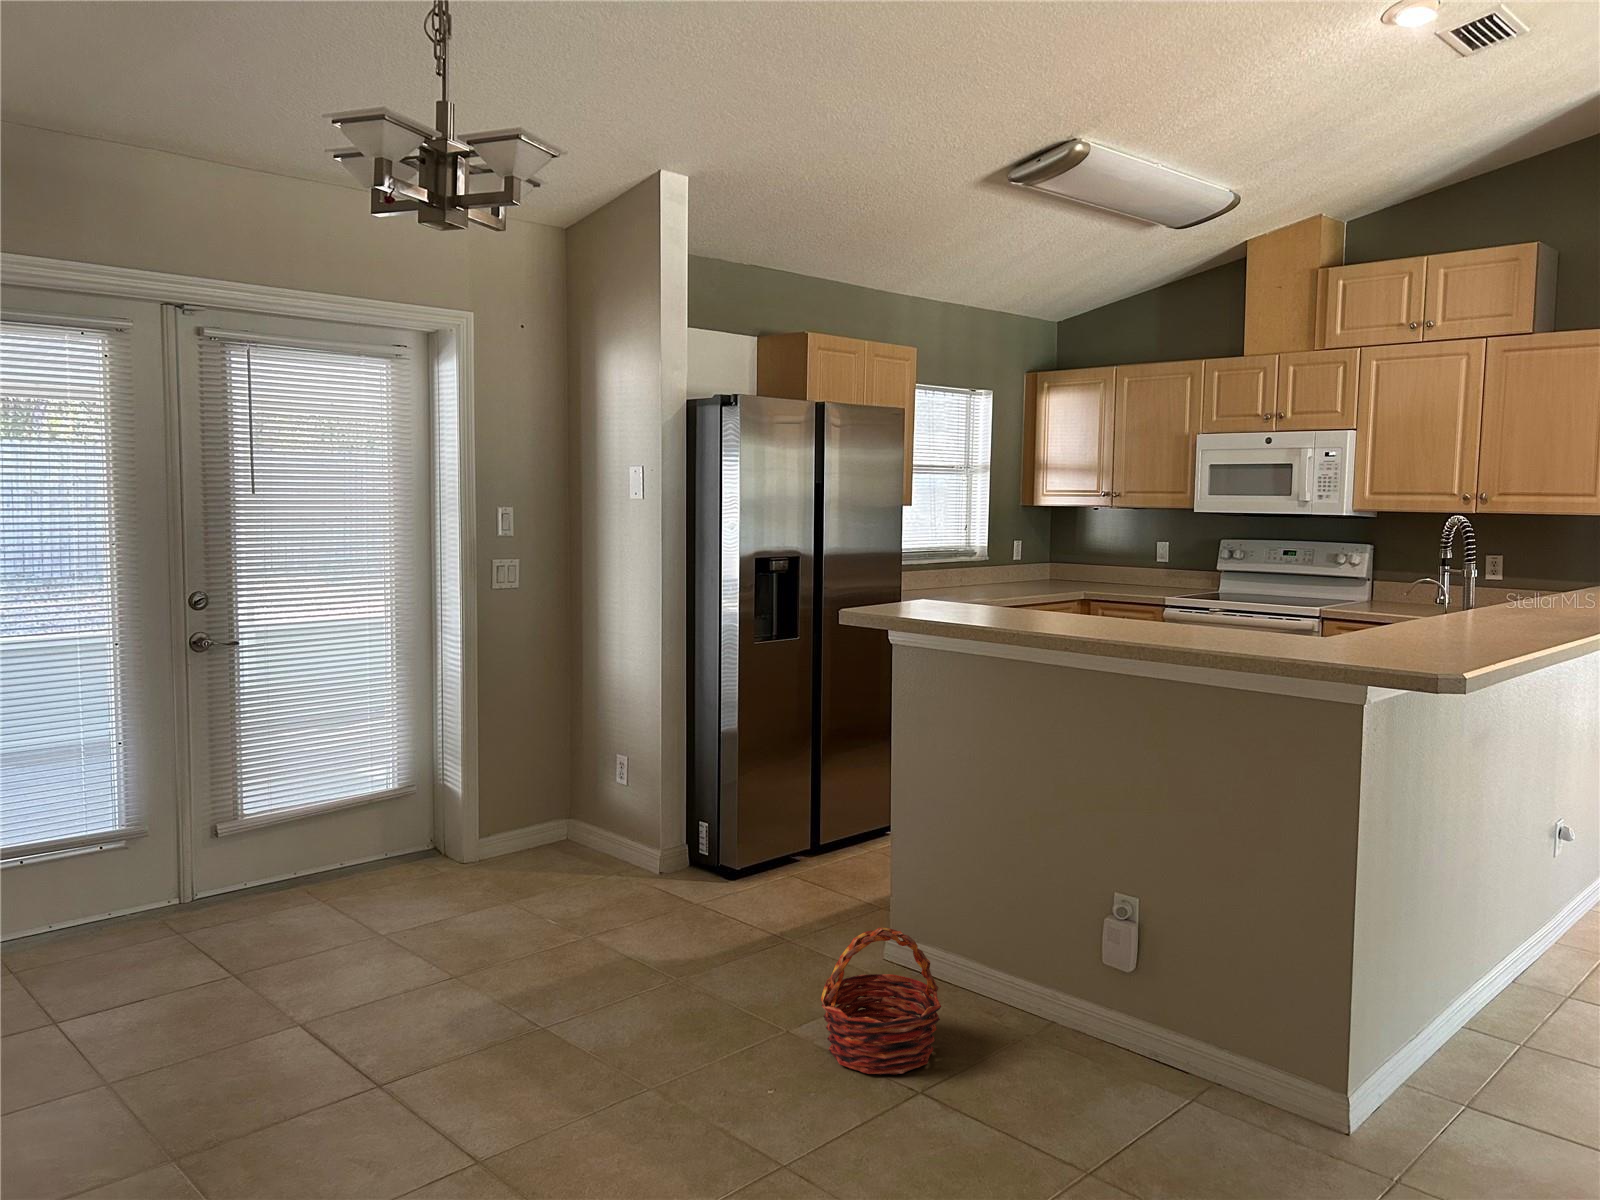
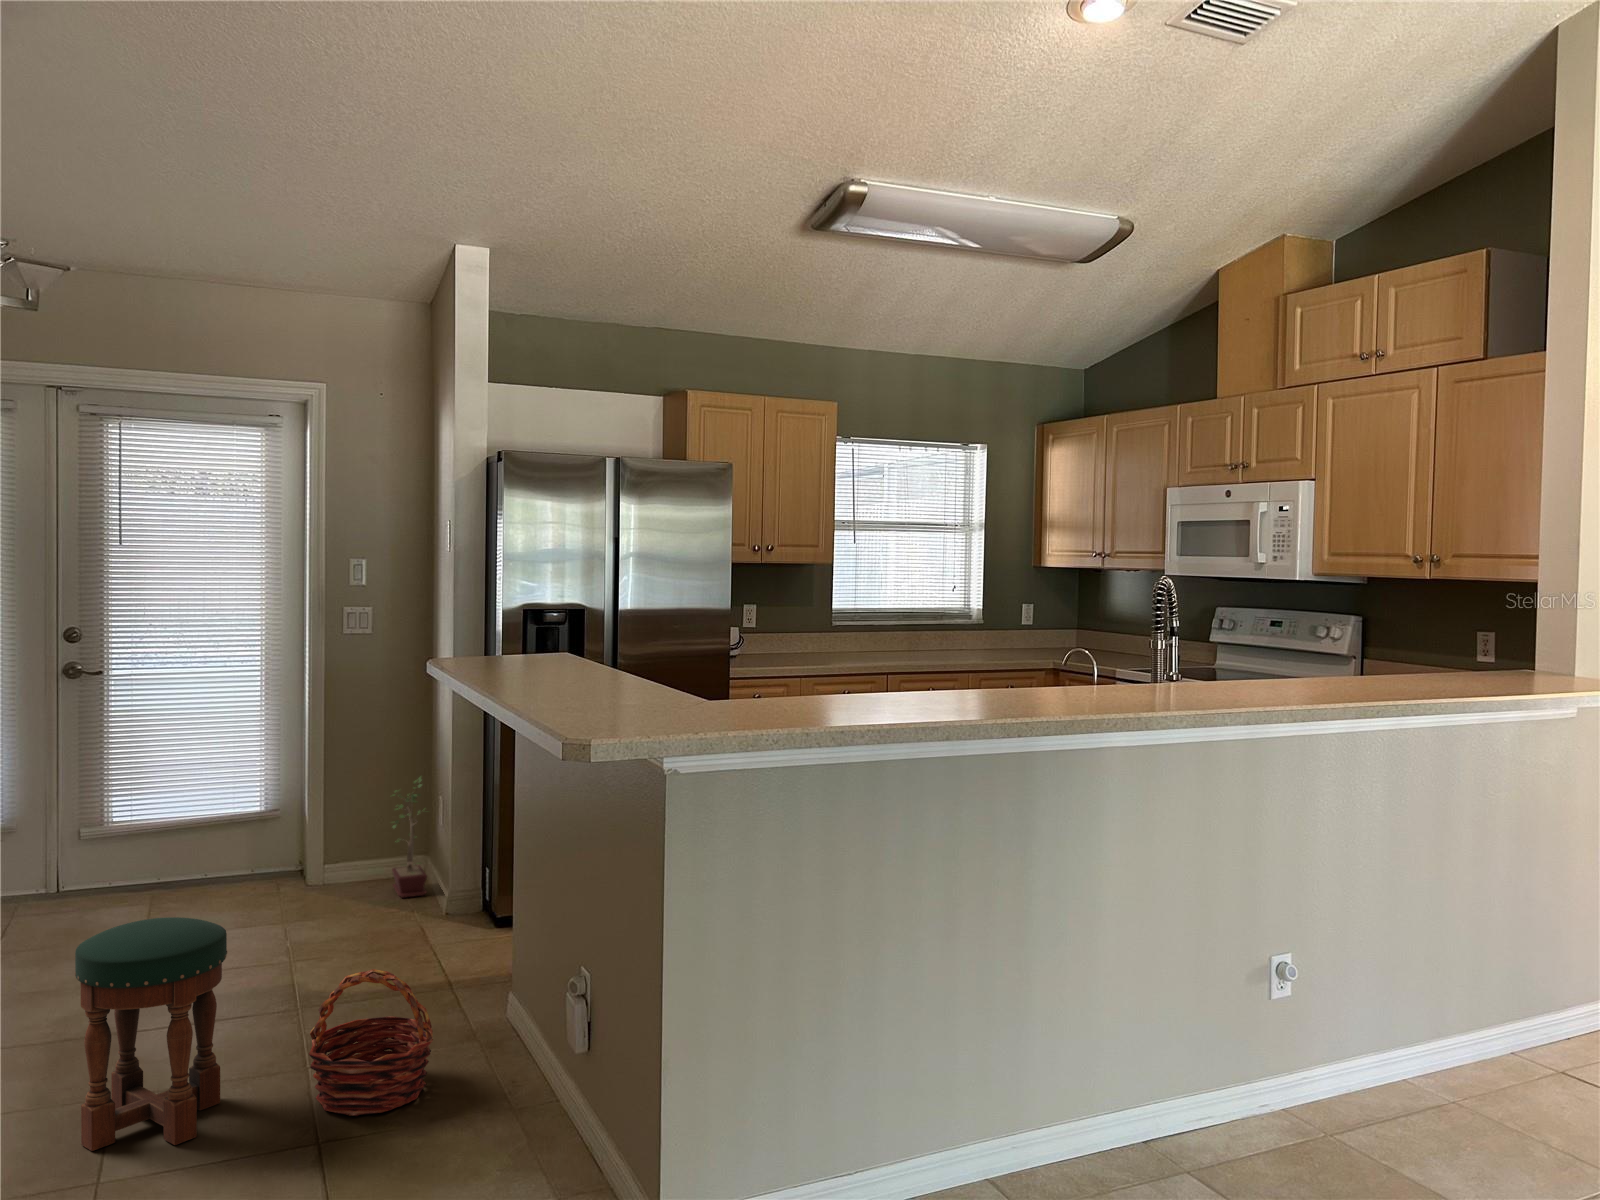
potted plant: none [553,737,626,868] -> present [392,777,427,898]
stool: none [644,898,787,1152] -> present [75,917,227,1151]

